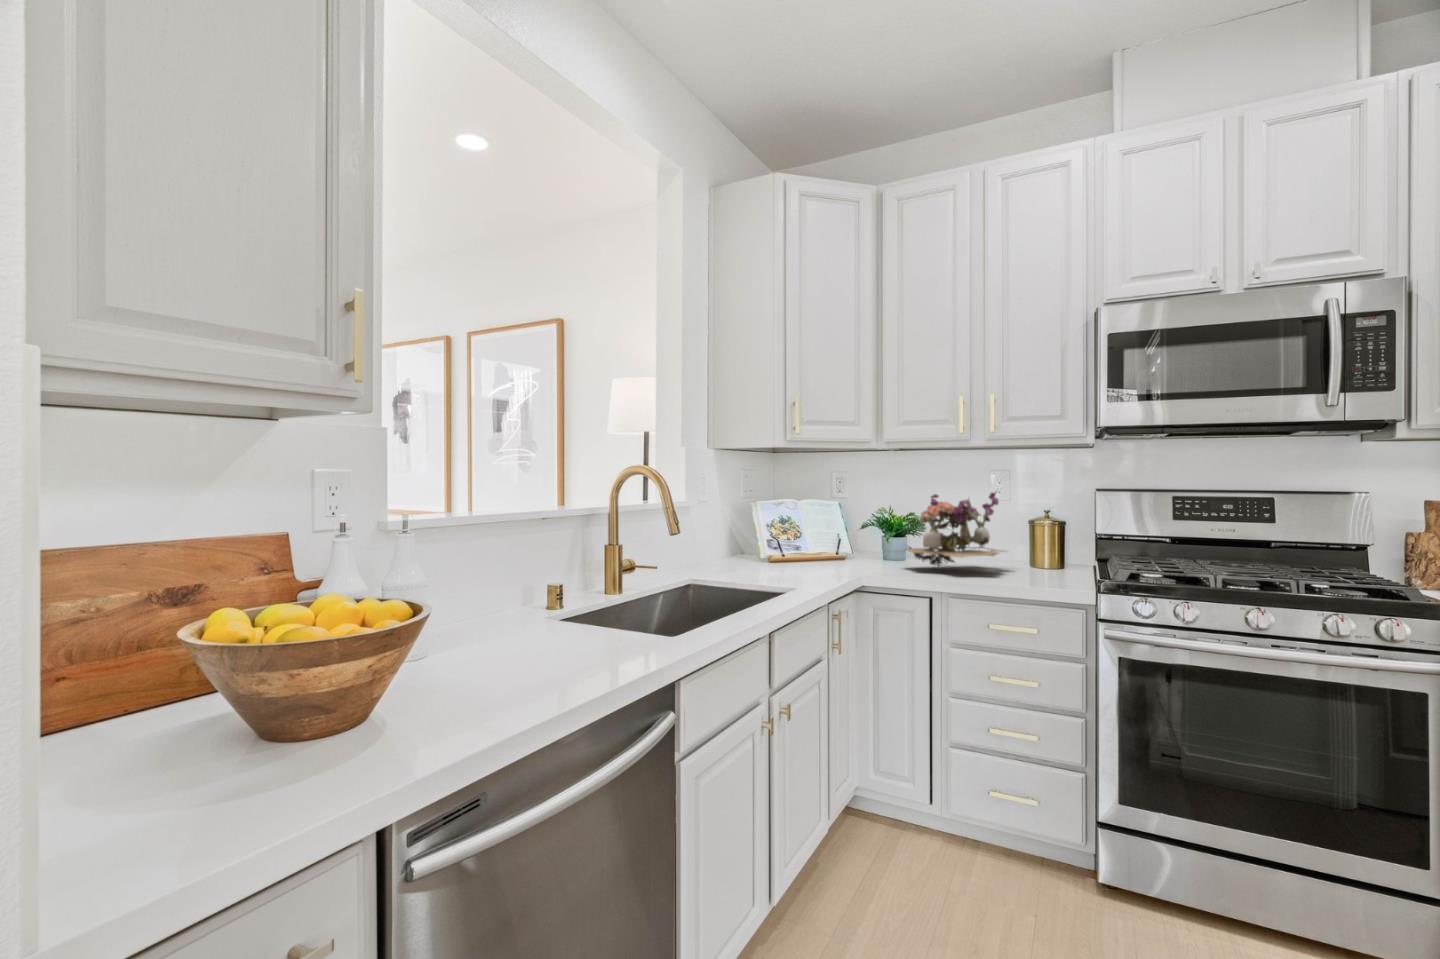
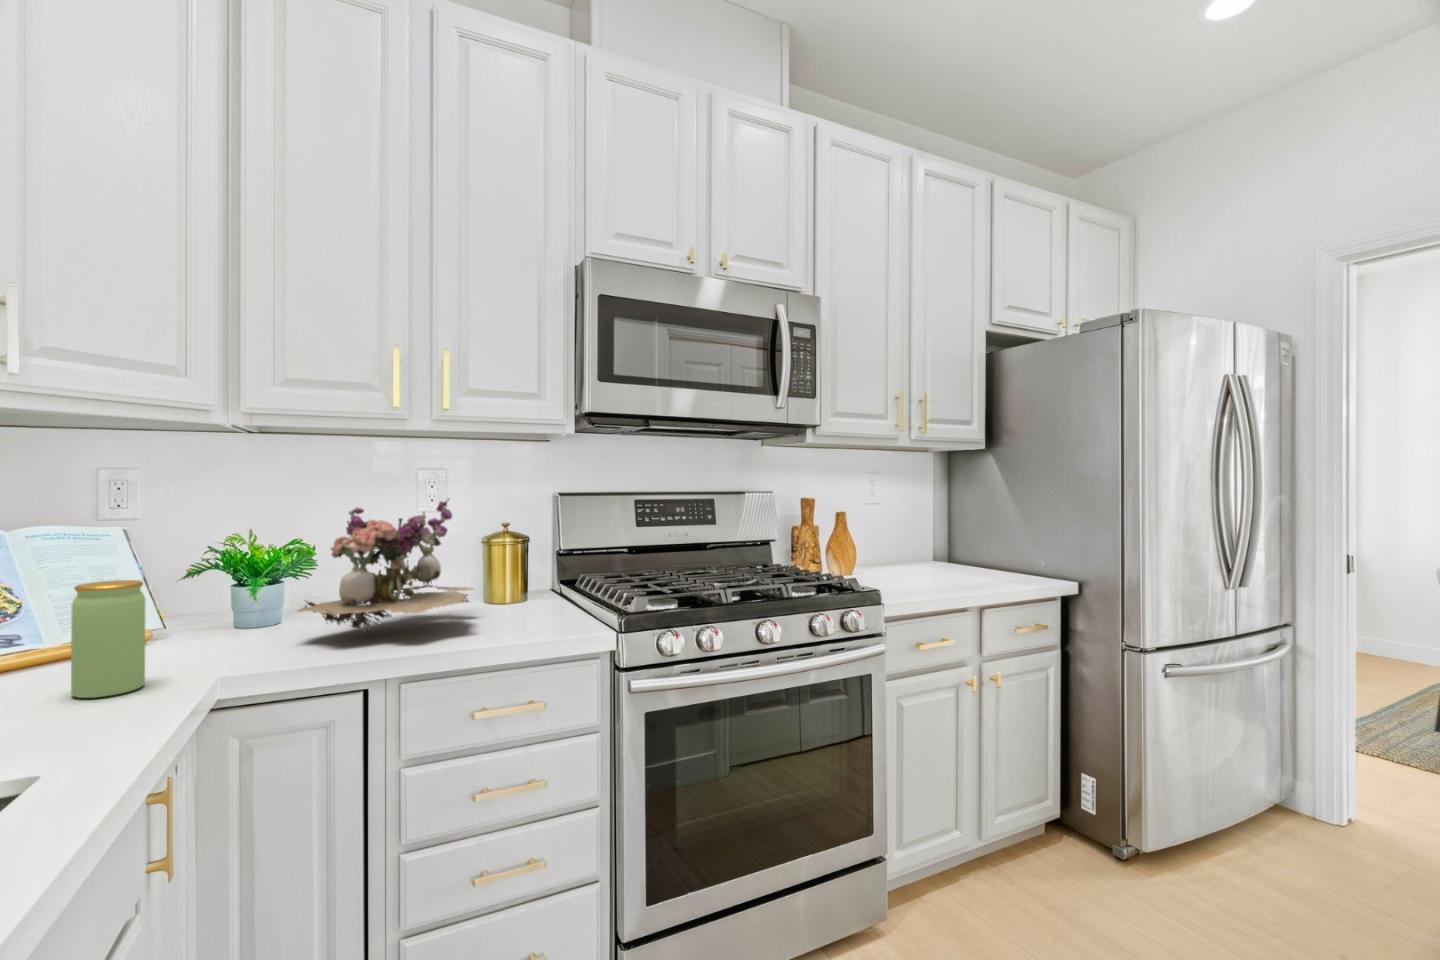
jar: none [806,522,831,572] -> present [71,580,146,698]

